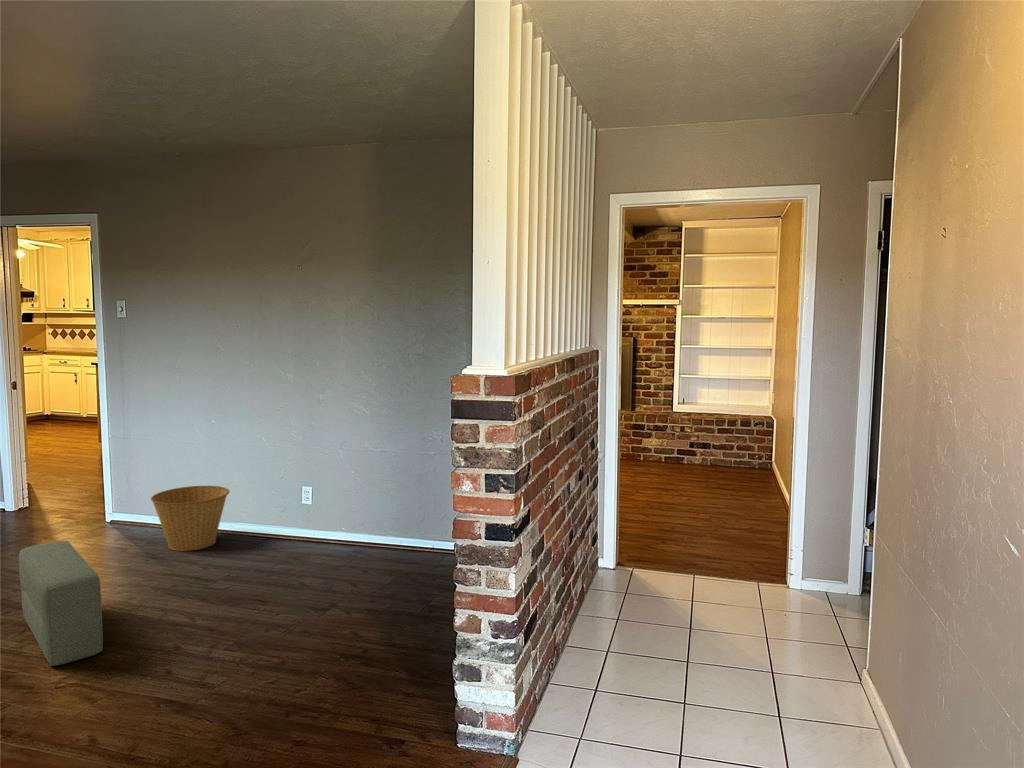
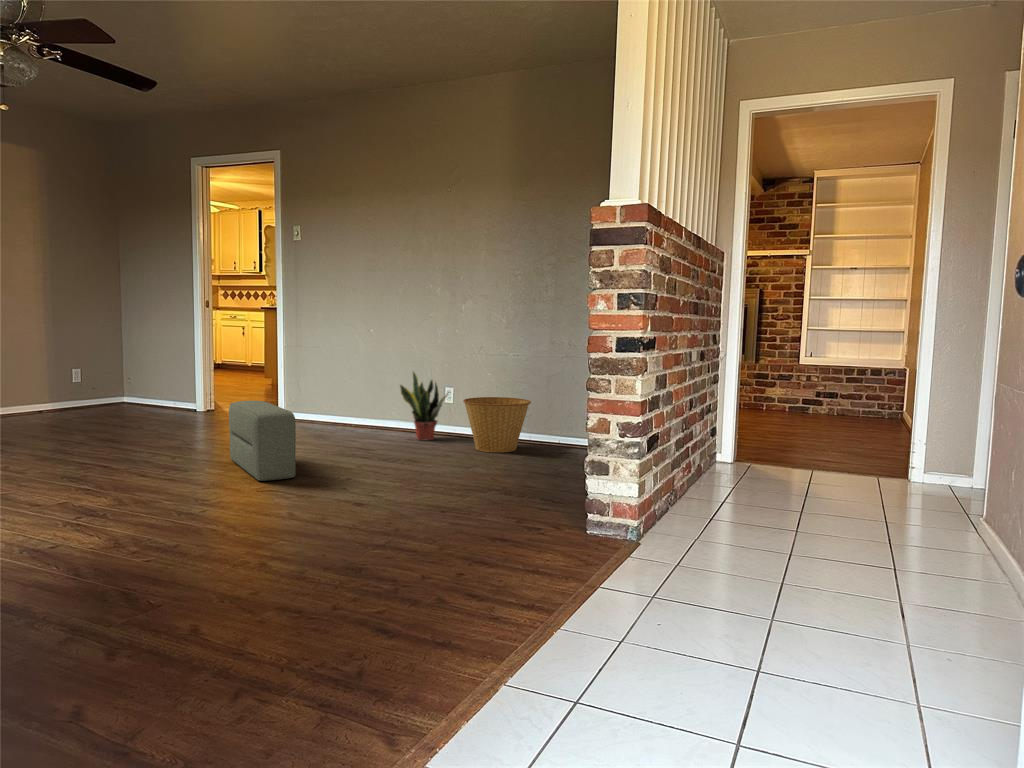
potted plant: none [247,470,309,550] -> present [400,372,448,440]
basket: present [151,486,229,551] -> present [463,397,531,452]

